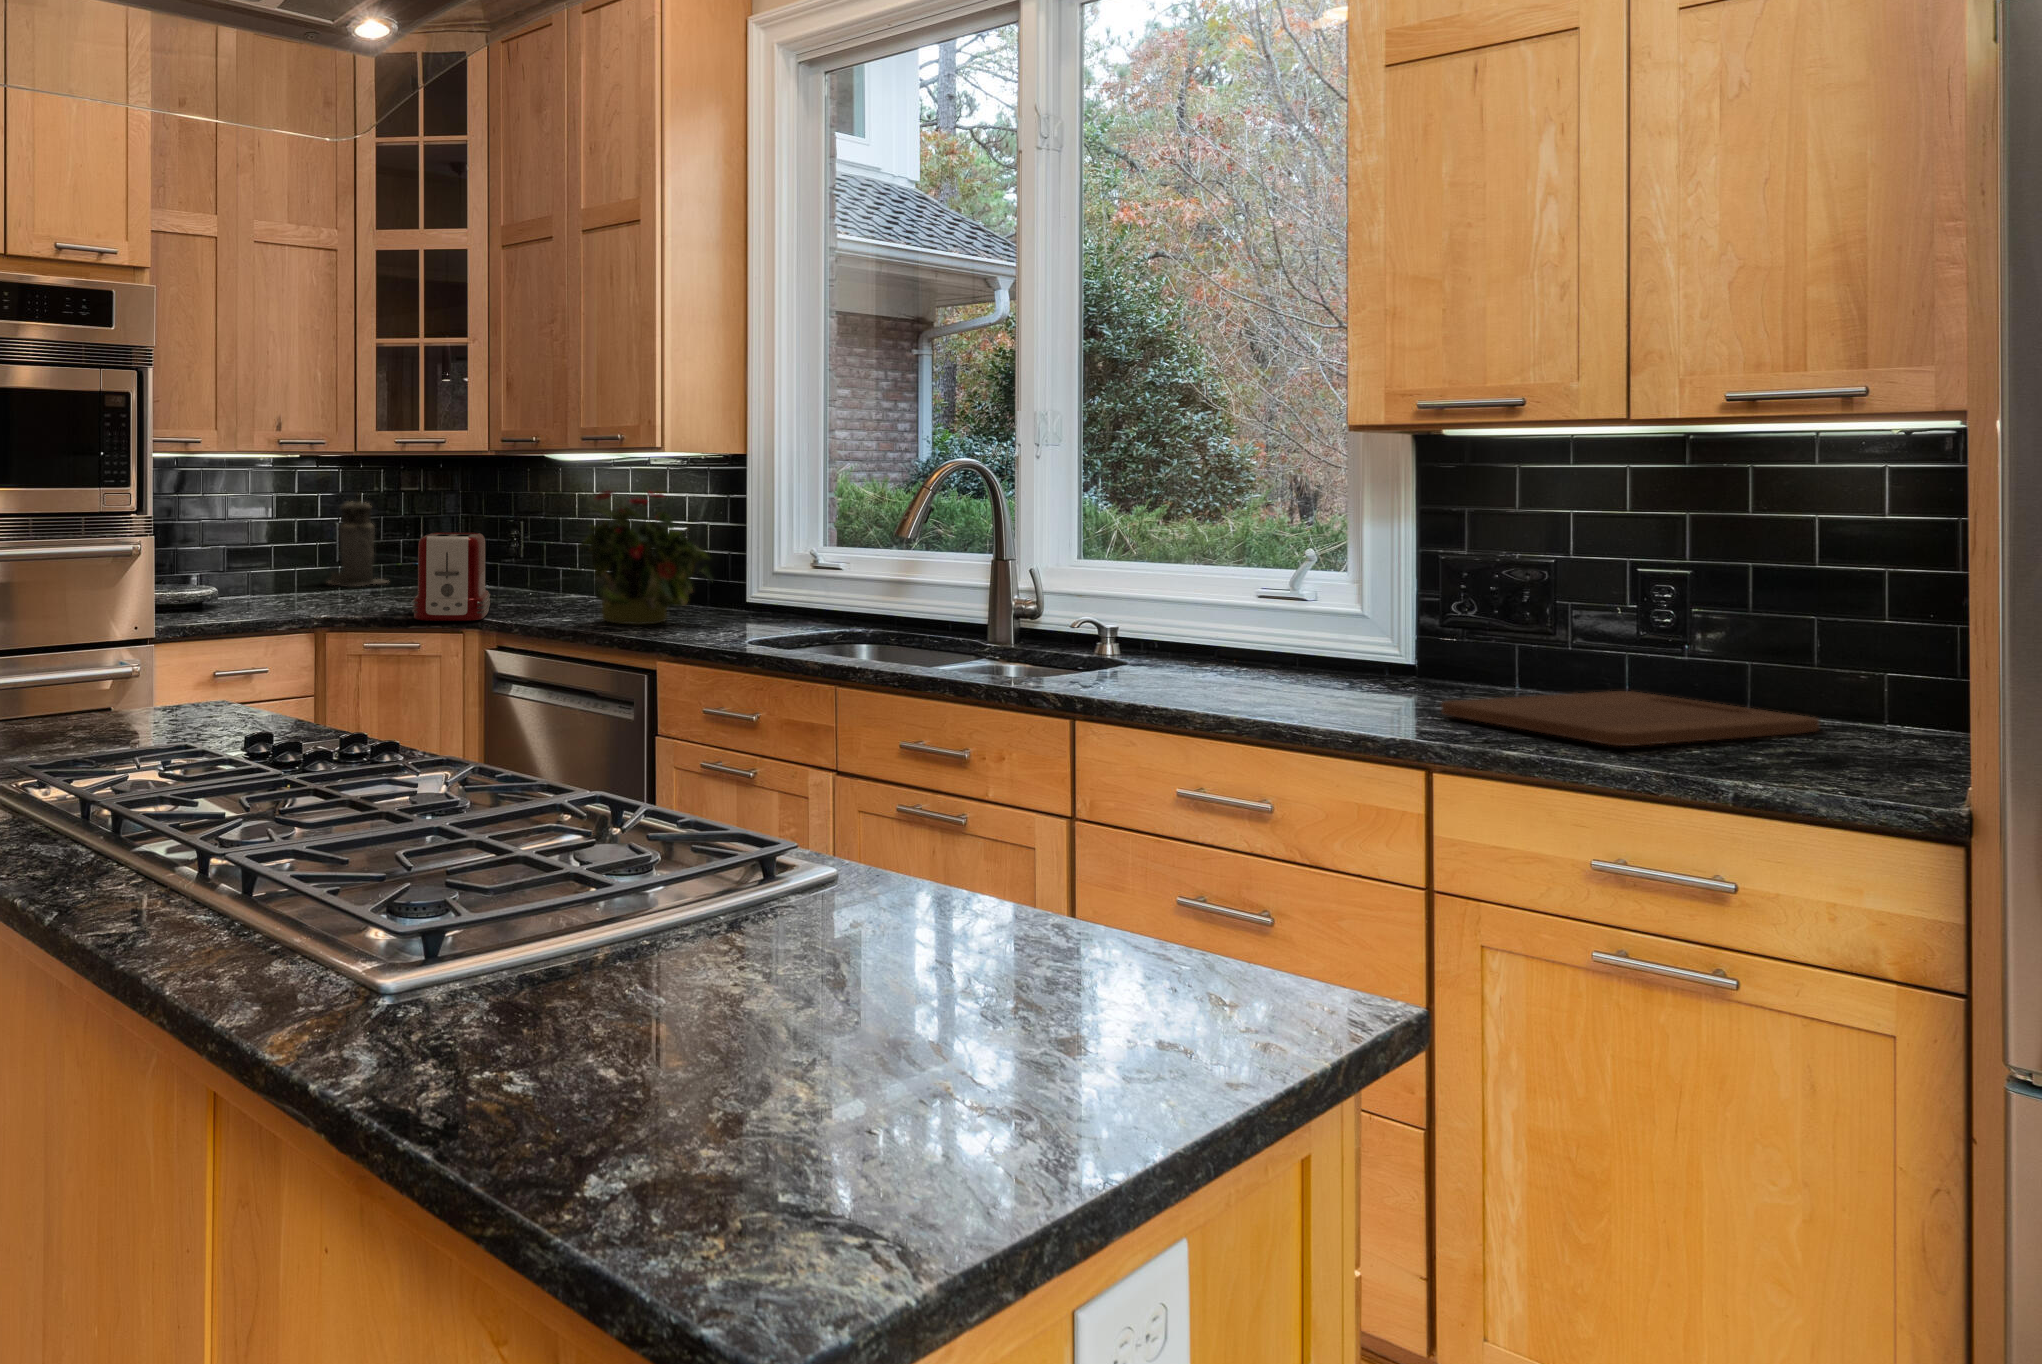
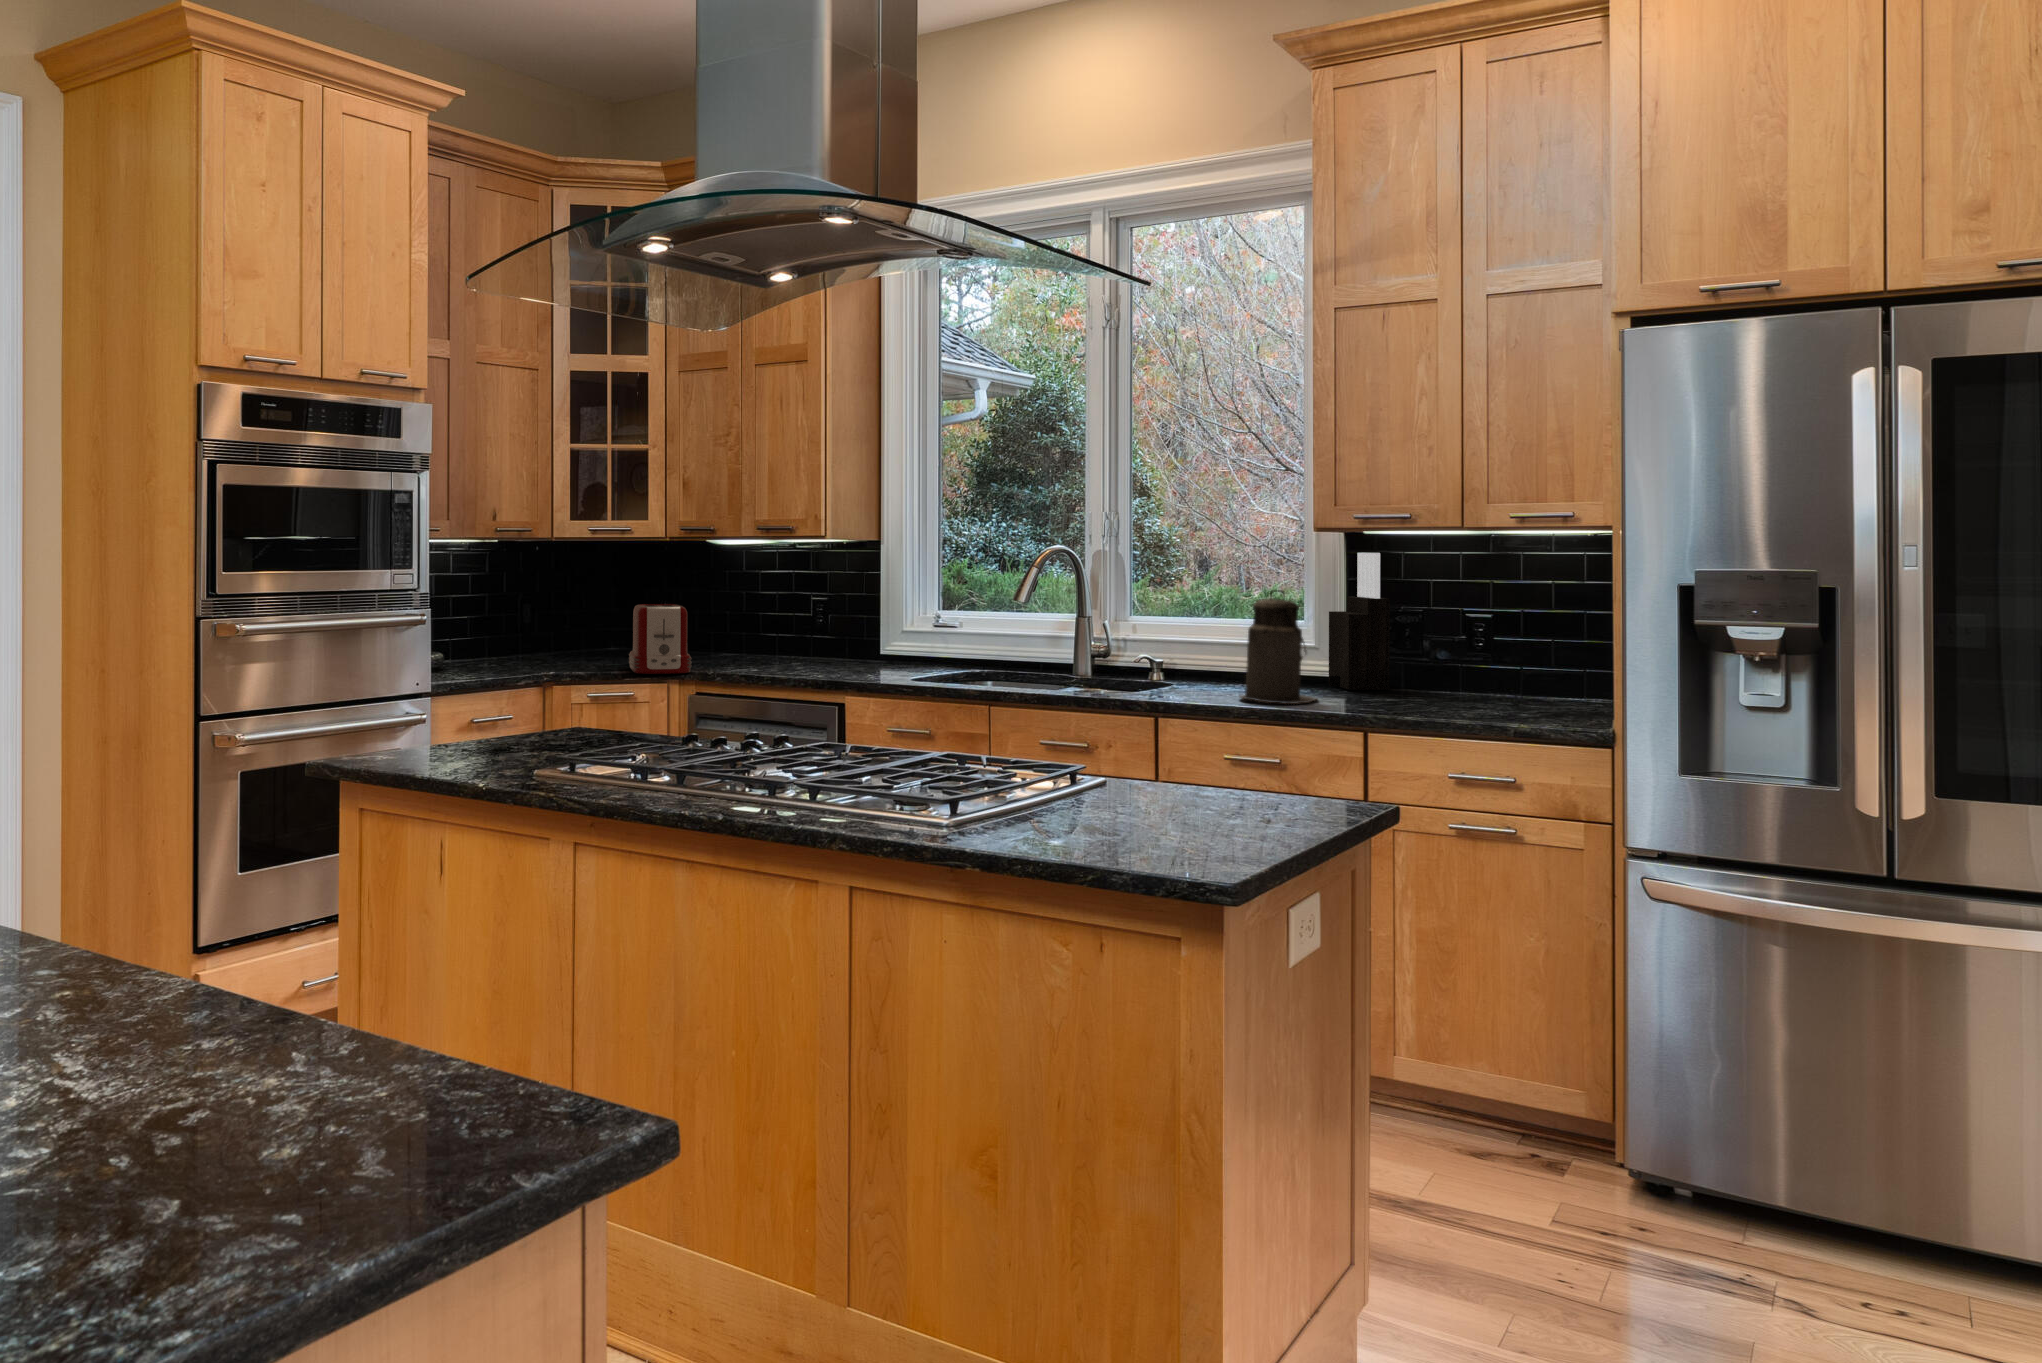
knife block: none [1376,466,1485,688] -> present [1329,553,1390,690]
potted plant: present [578,491,713,625] -> none [774,568,874,672]
canister: present [328,501,387,586] -> present [1239,590,1316,704]
cutting board: present [1441,691,1819,746] -> none [1369,688,1557,712]

